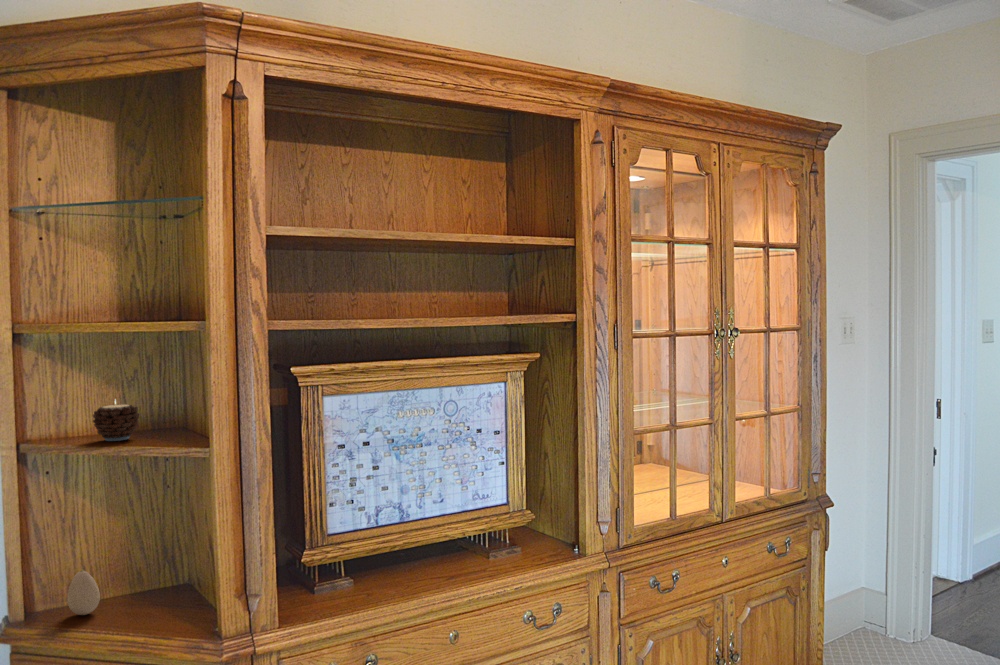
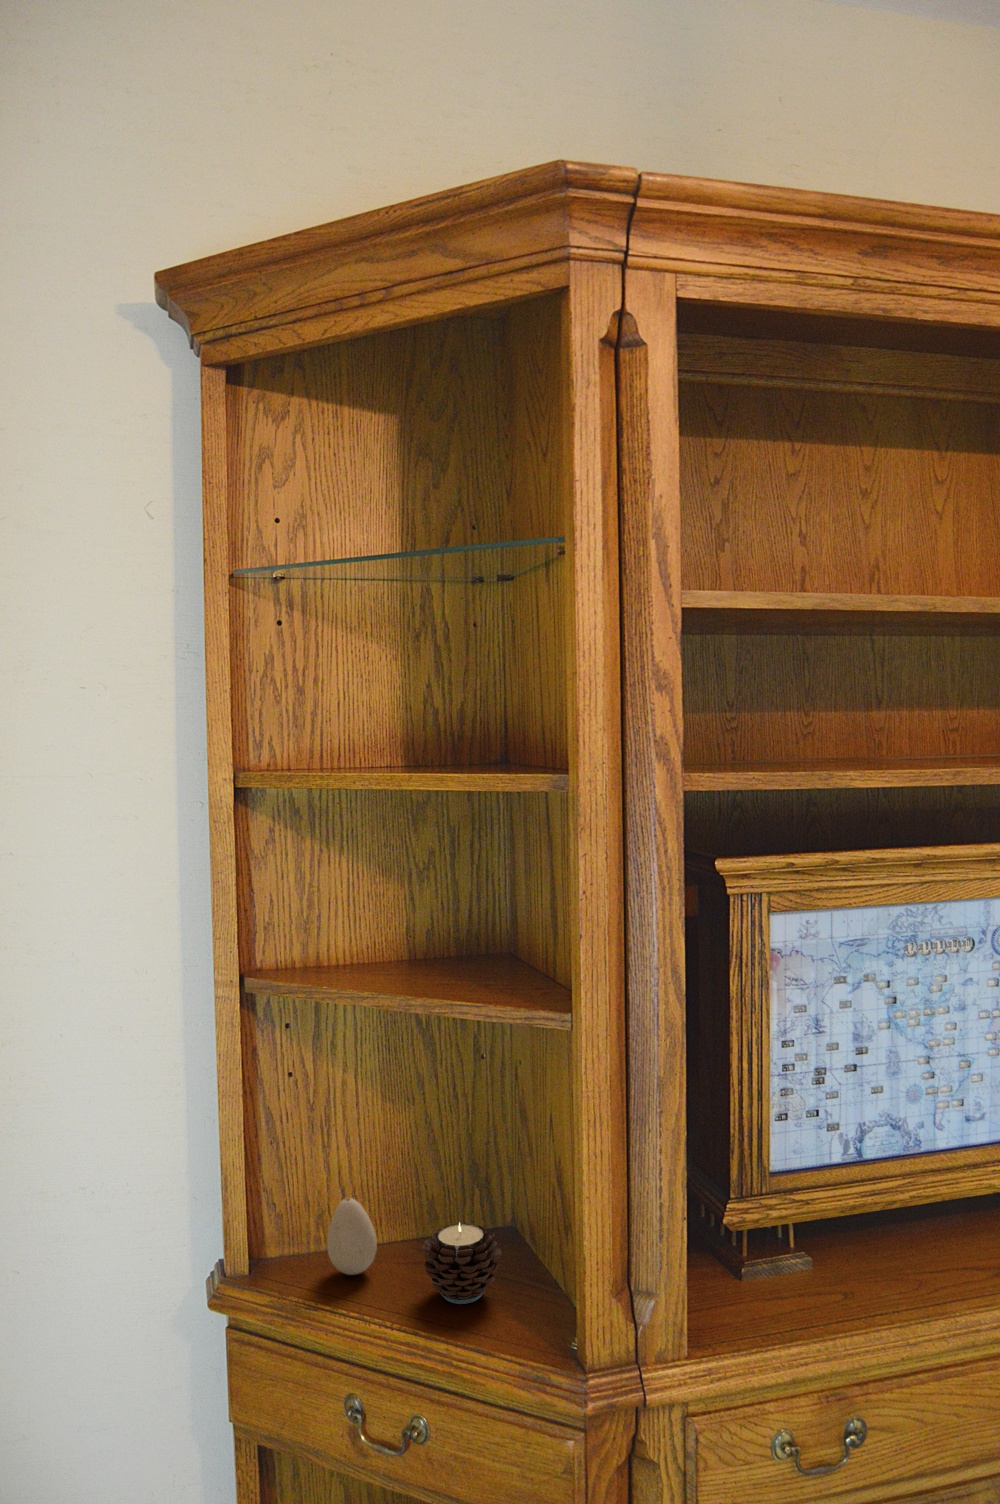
candle: present [93,401,140,441] -> present [422,1223,501,1304]

